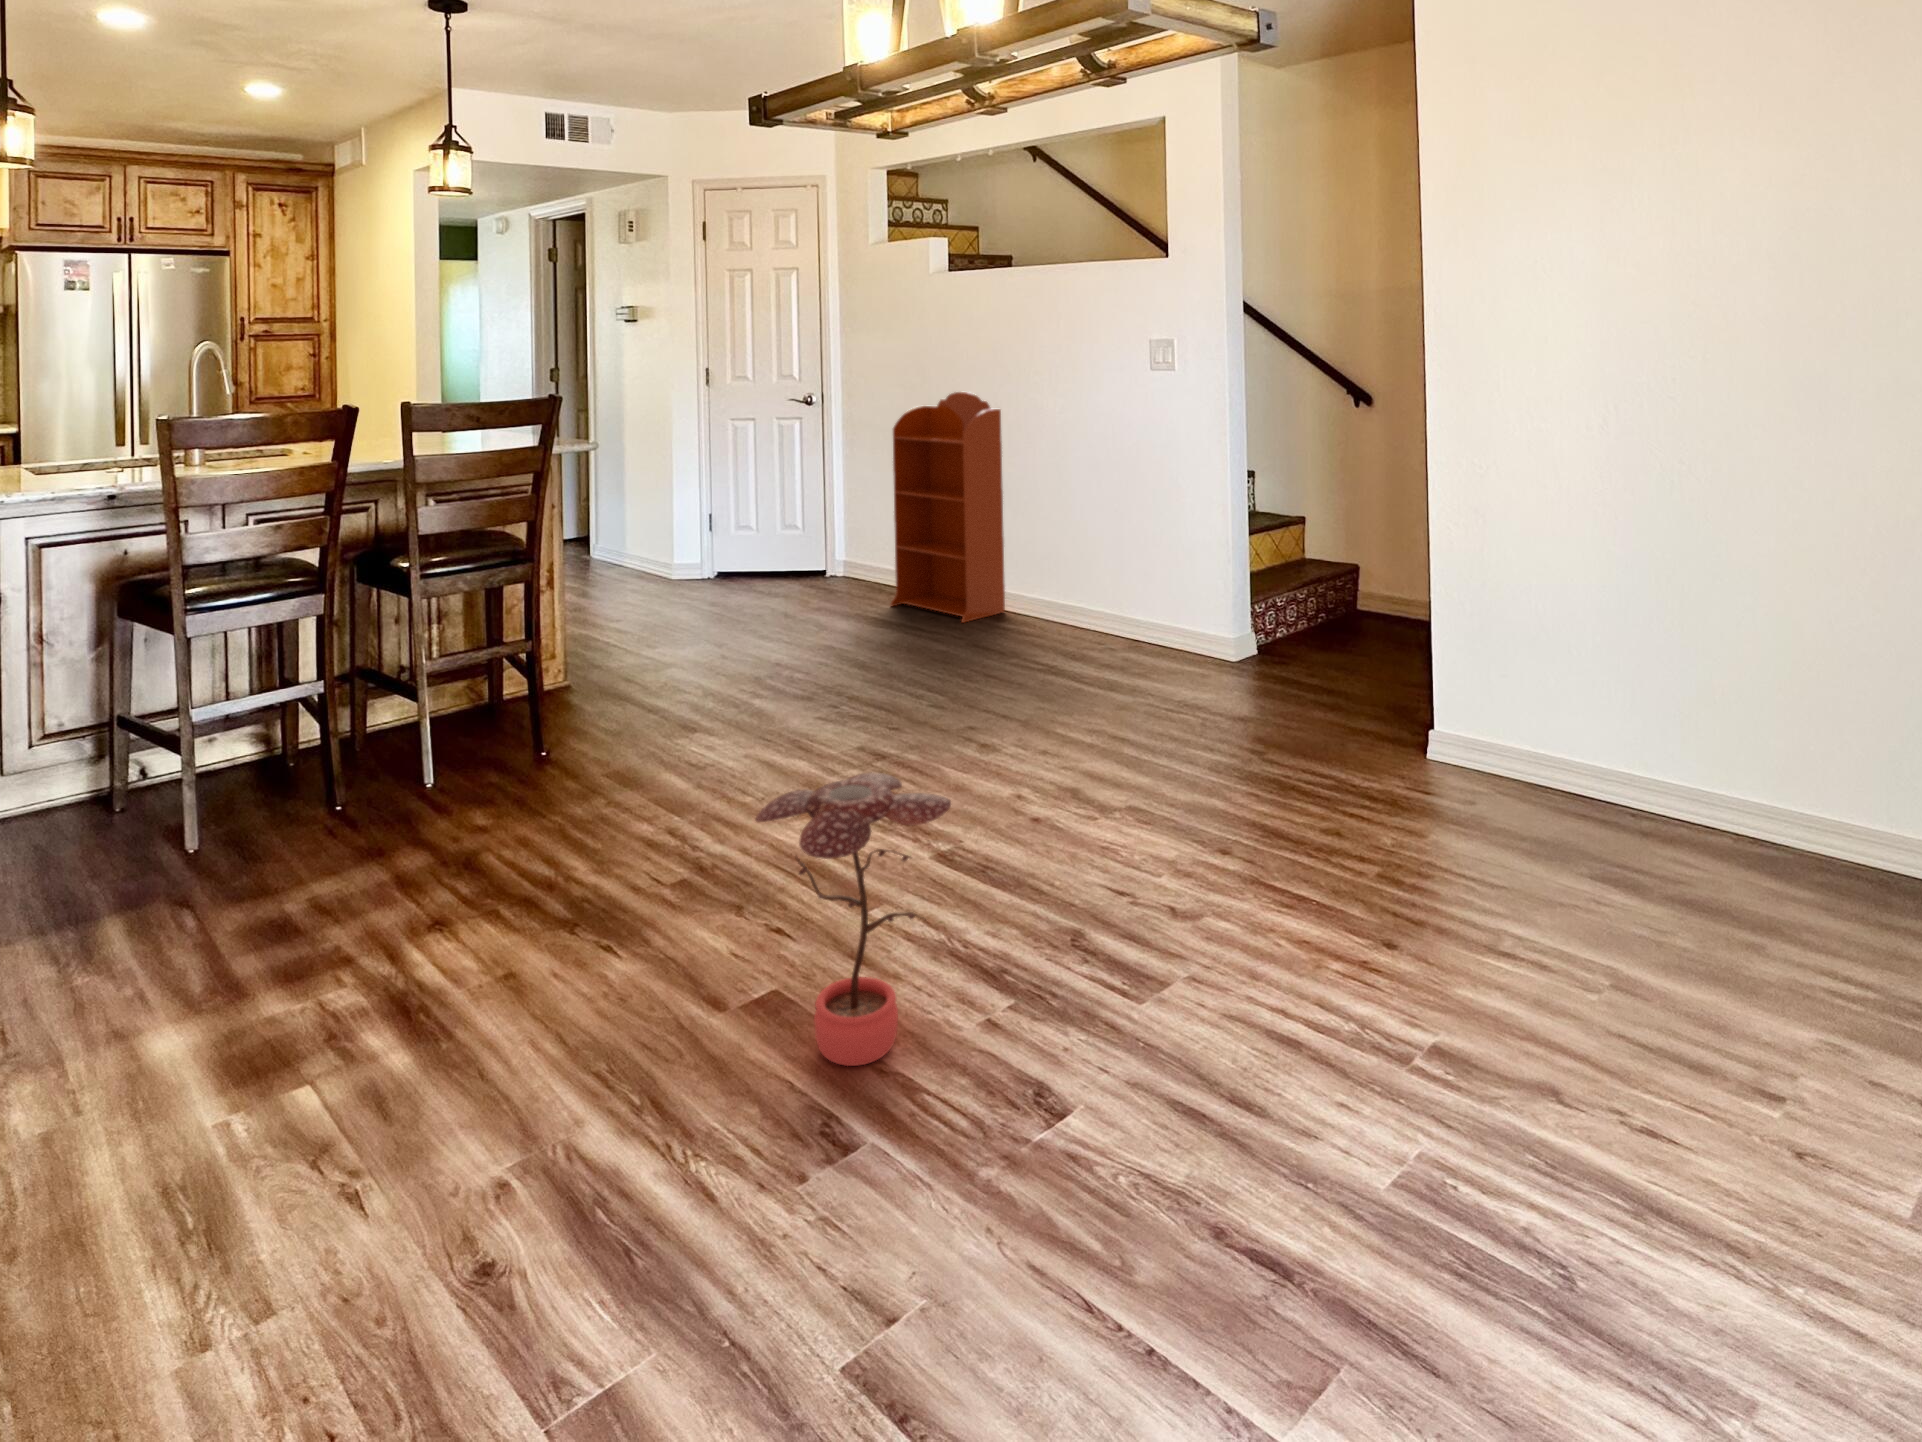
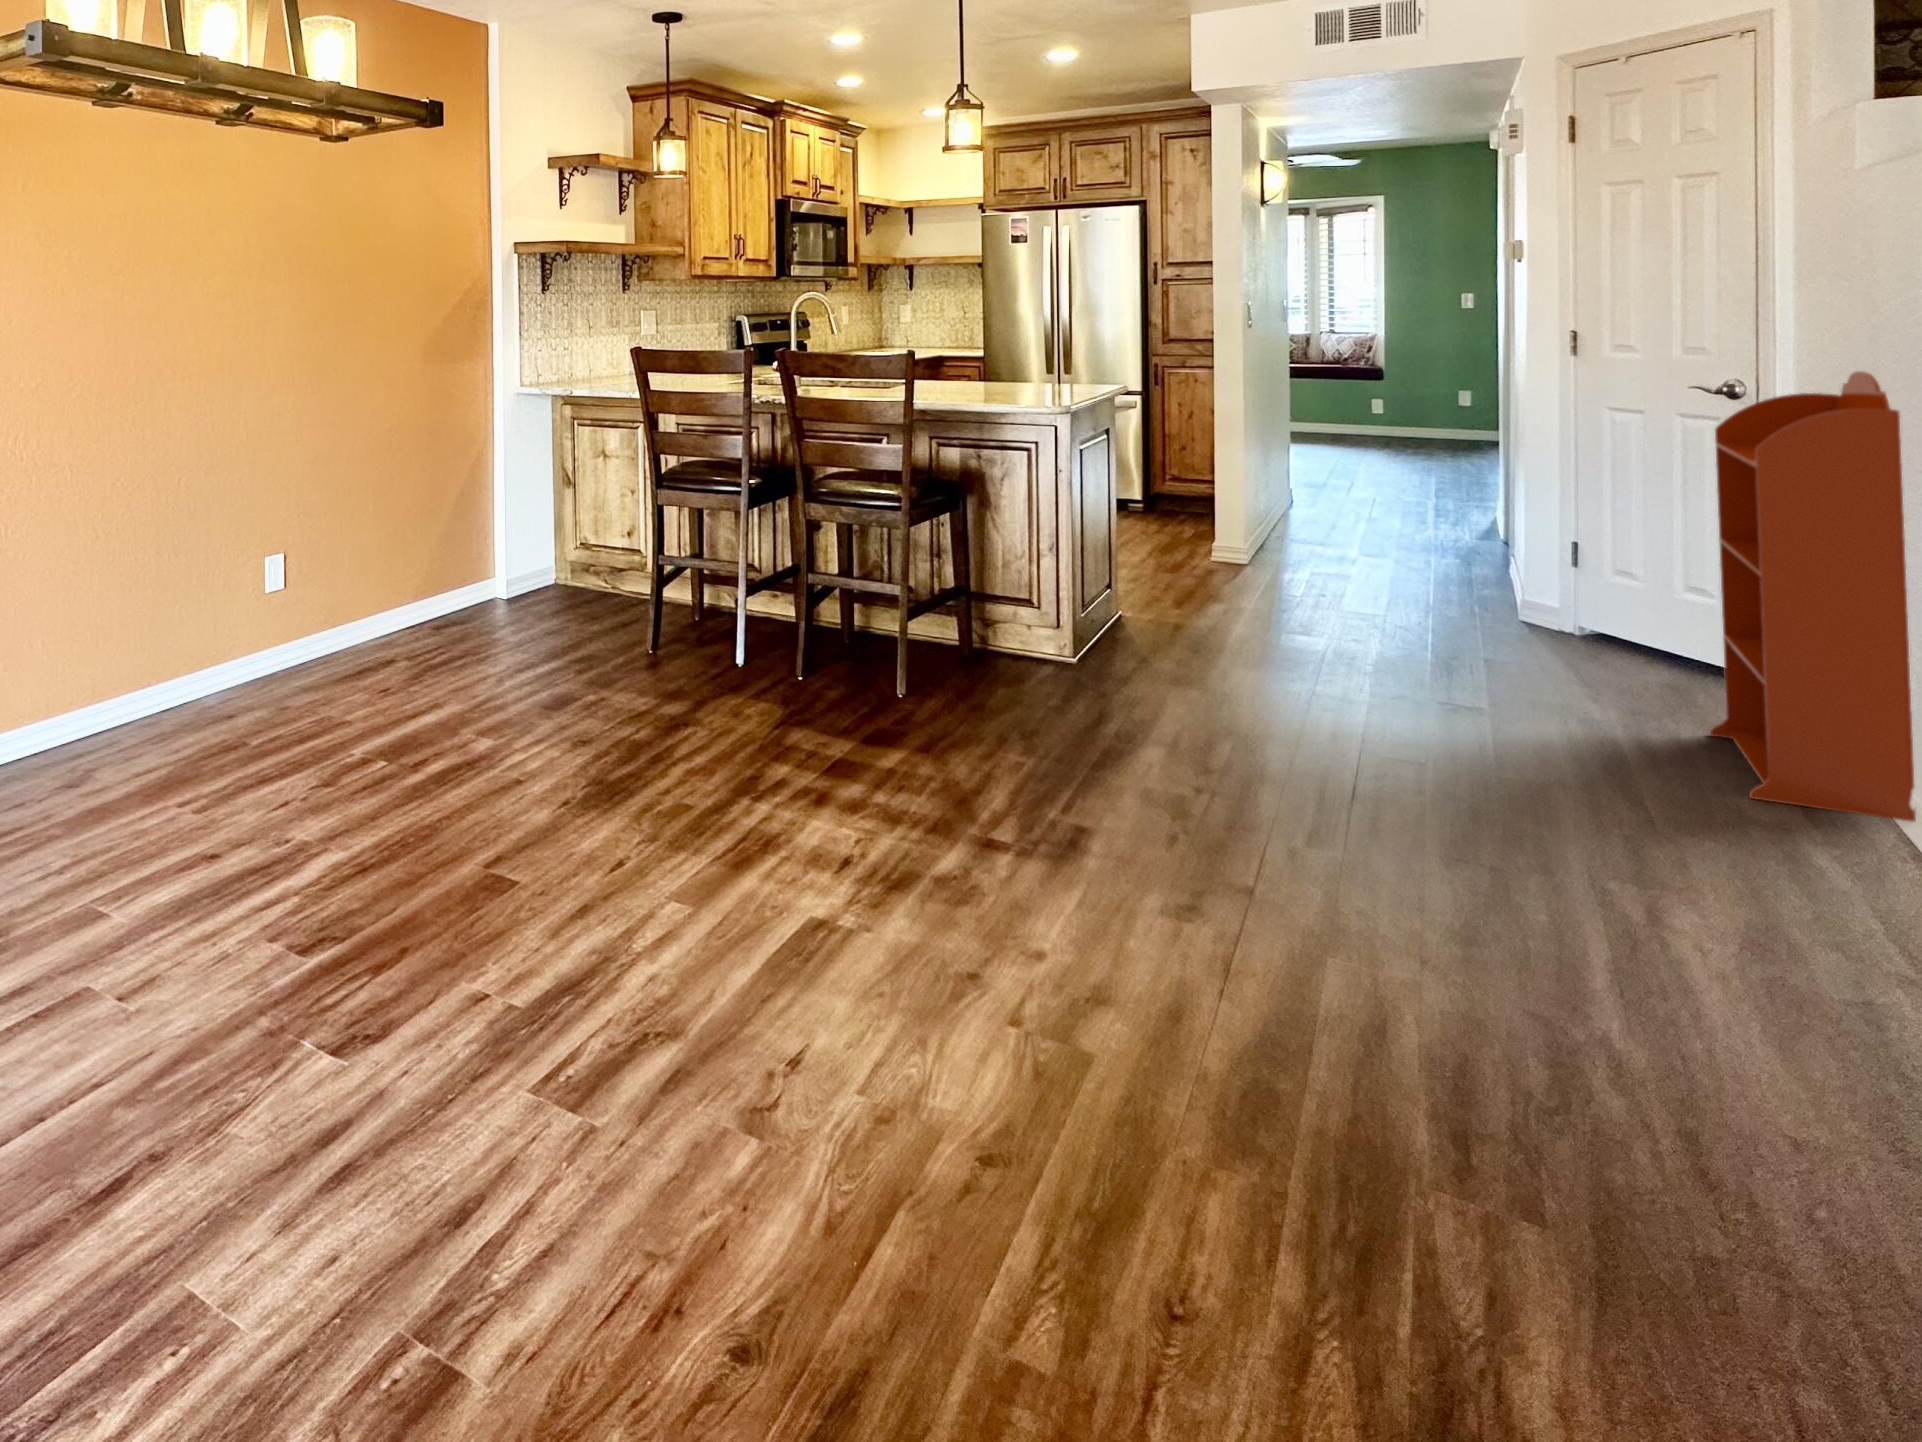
potted plant: present [755,772,951,1066] -> none [337,700,511,947]

